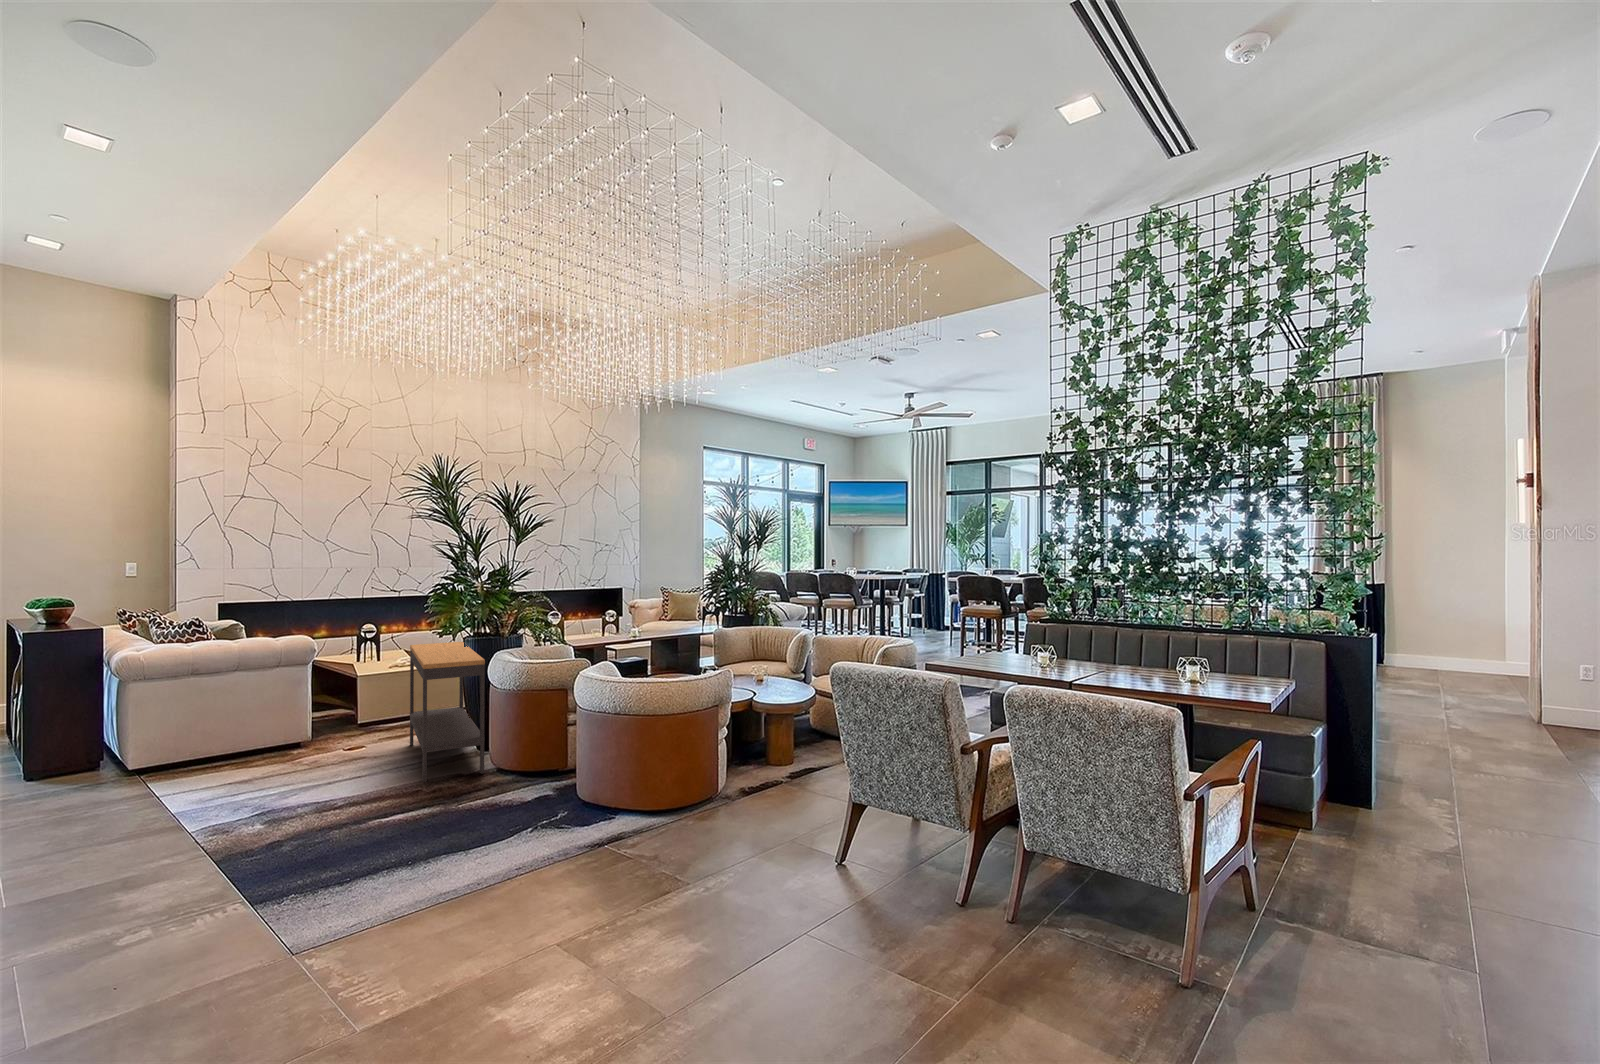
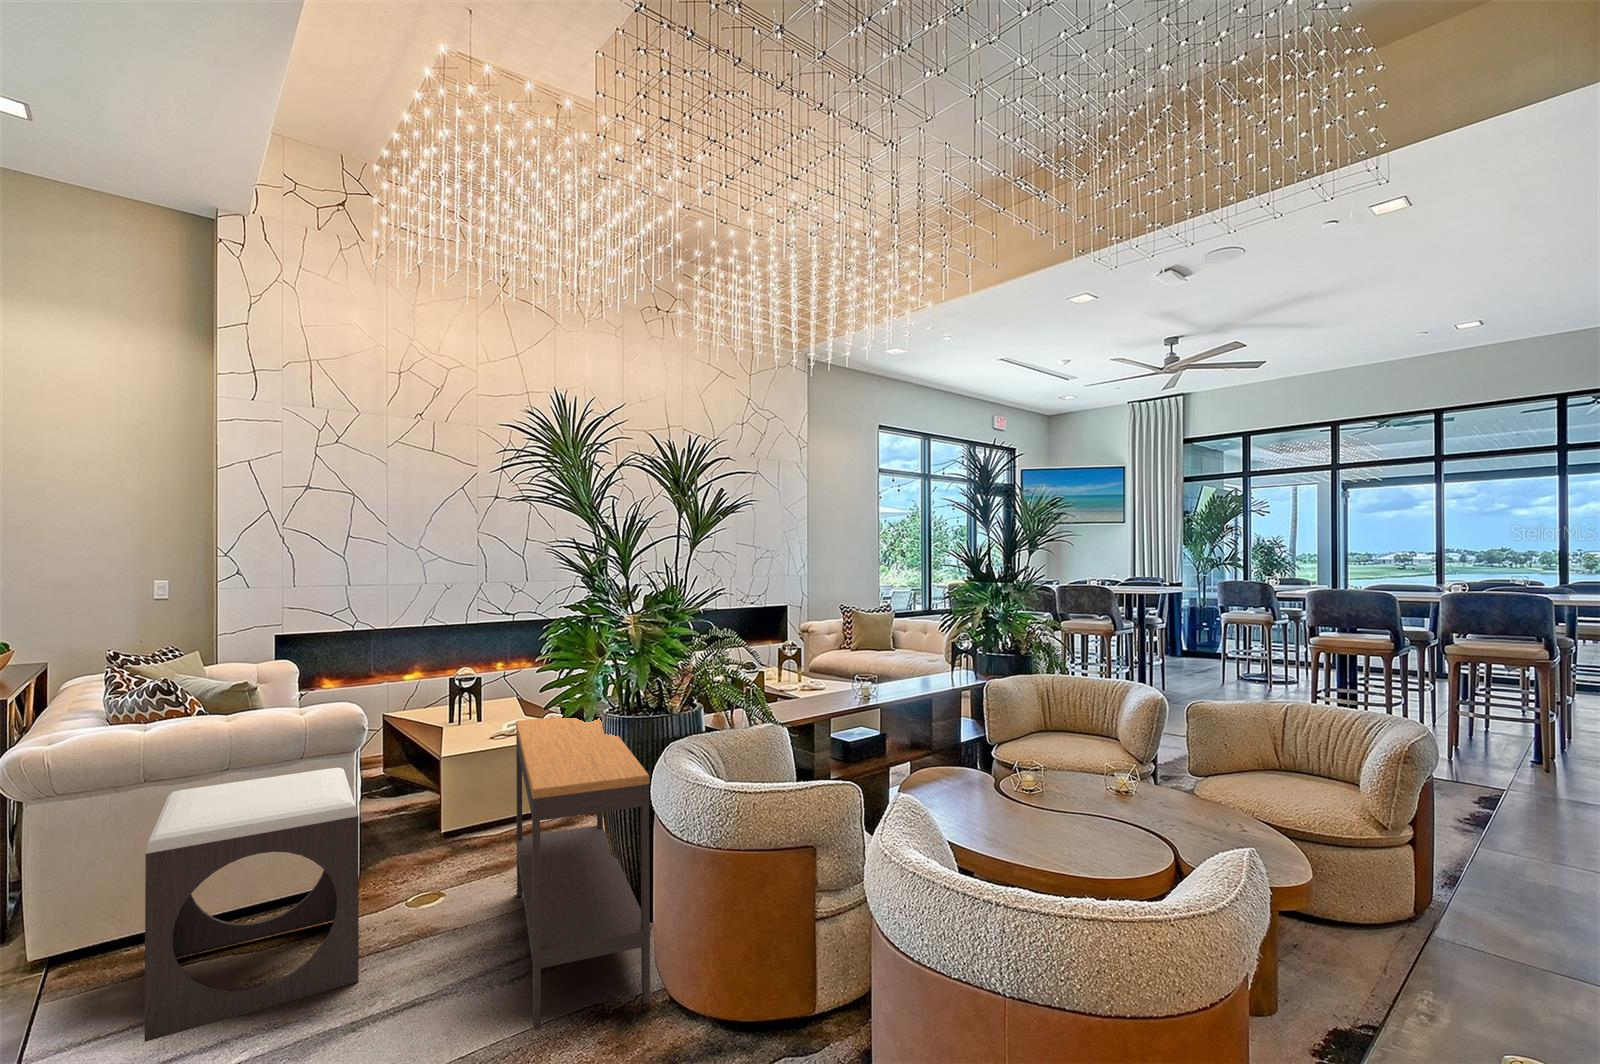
footstool: none [206,669,325,793] -> present [144,768,359,1042]

